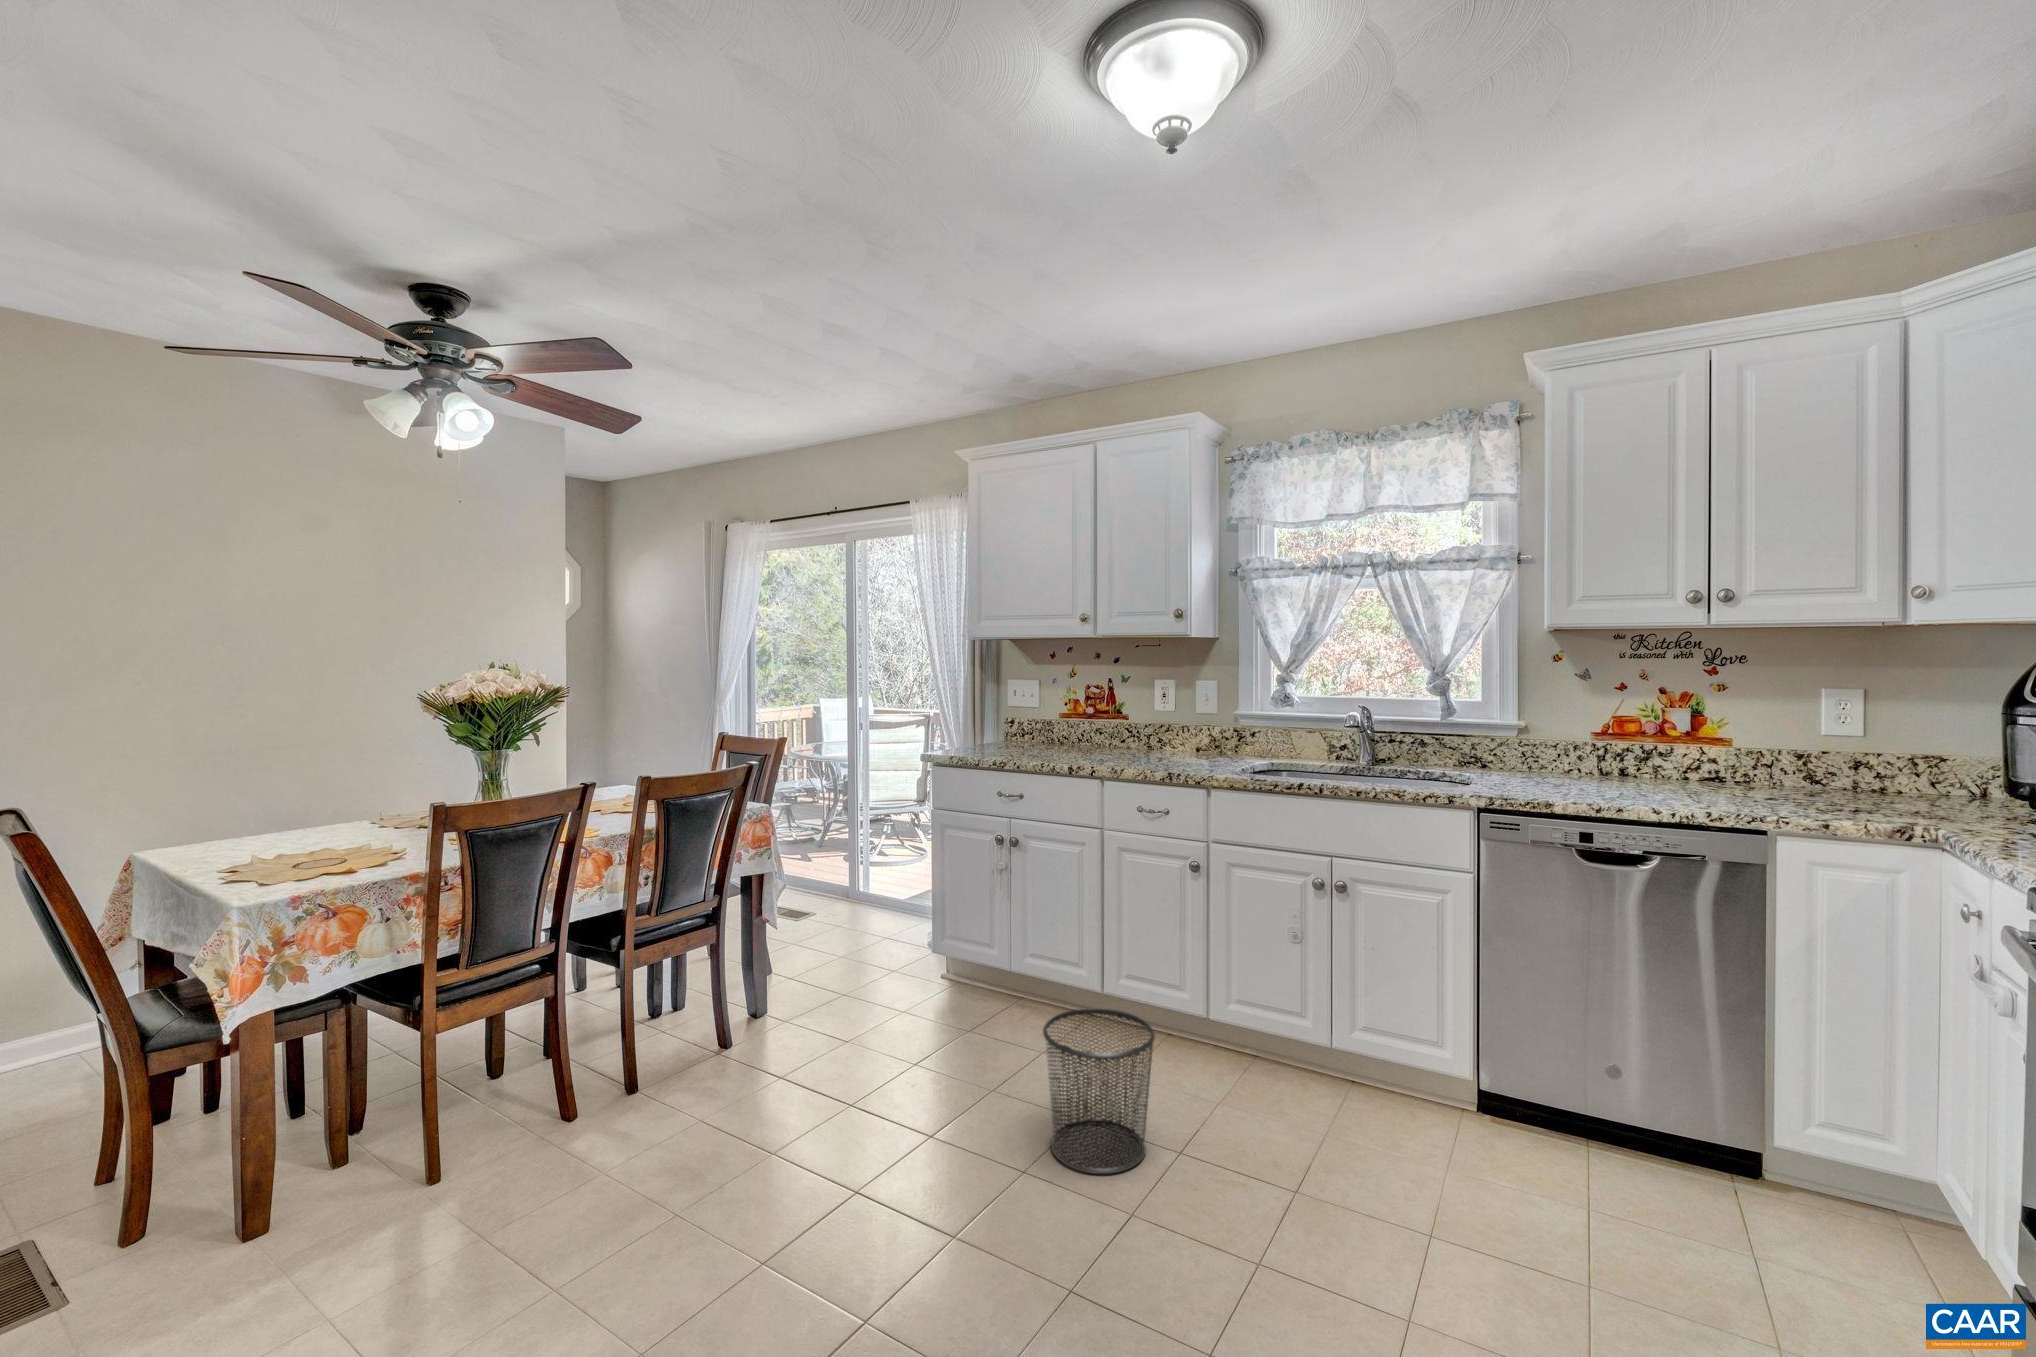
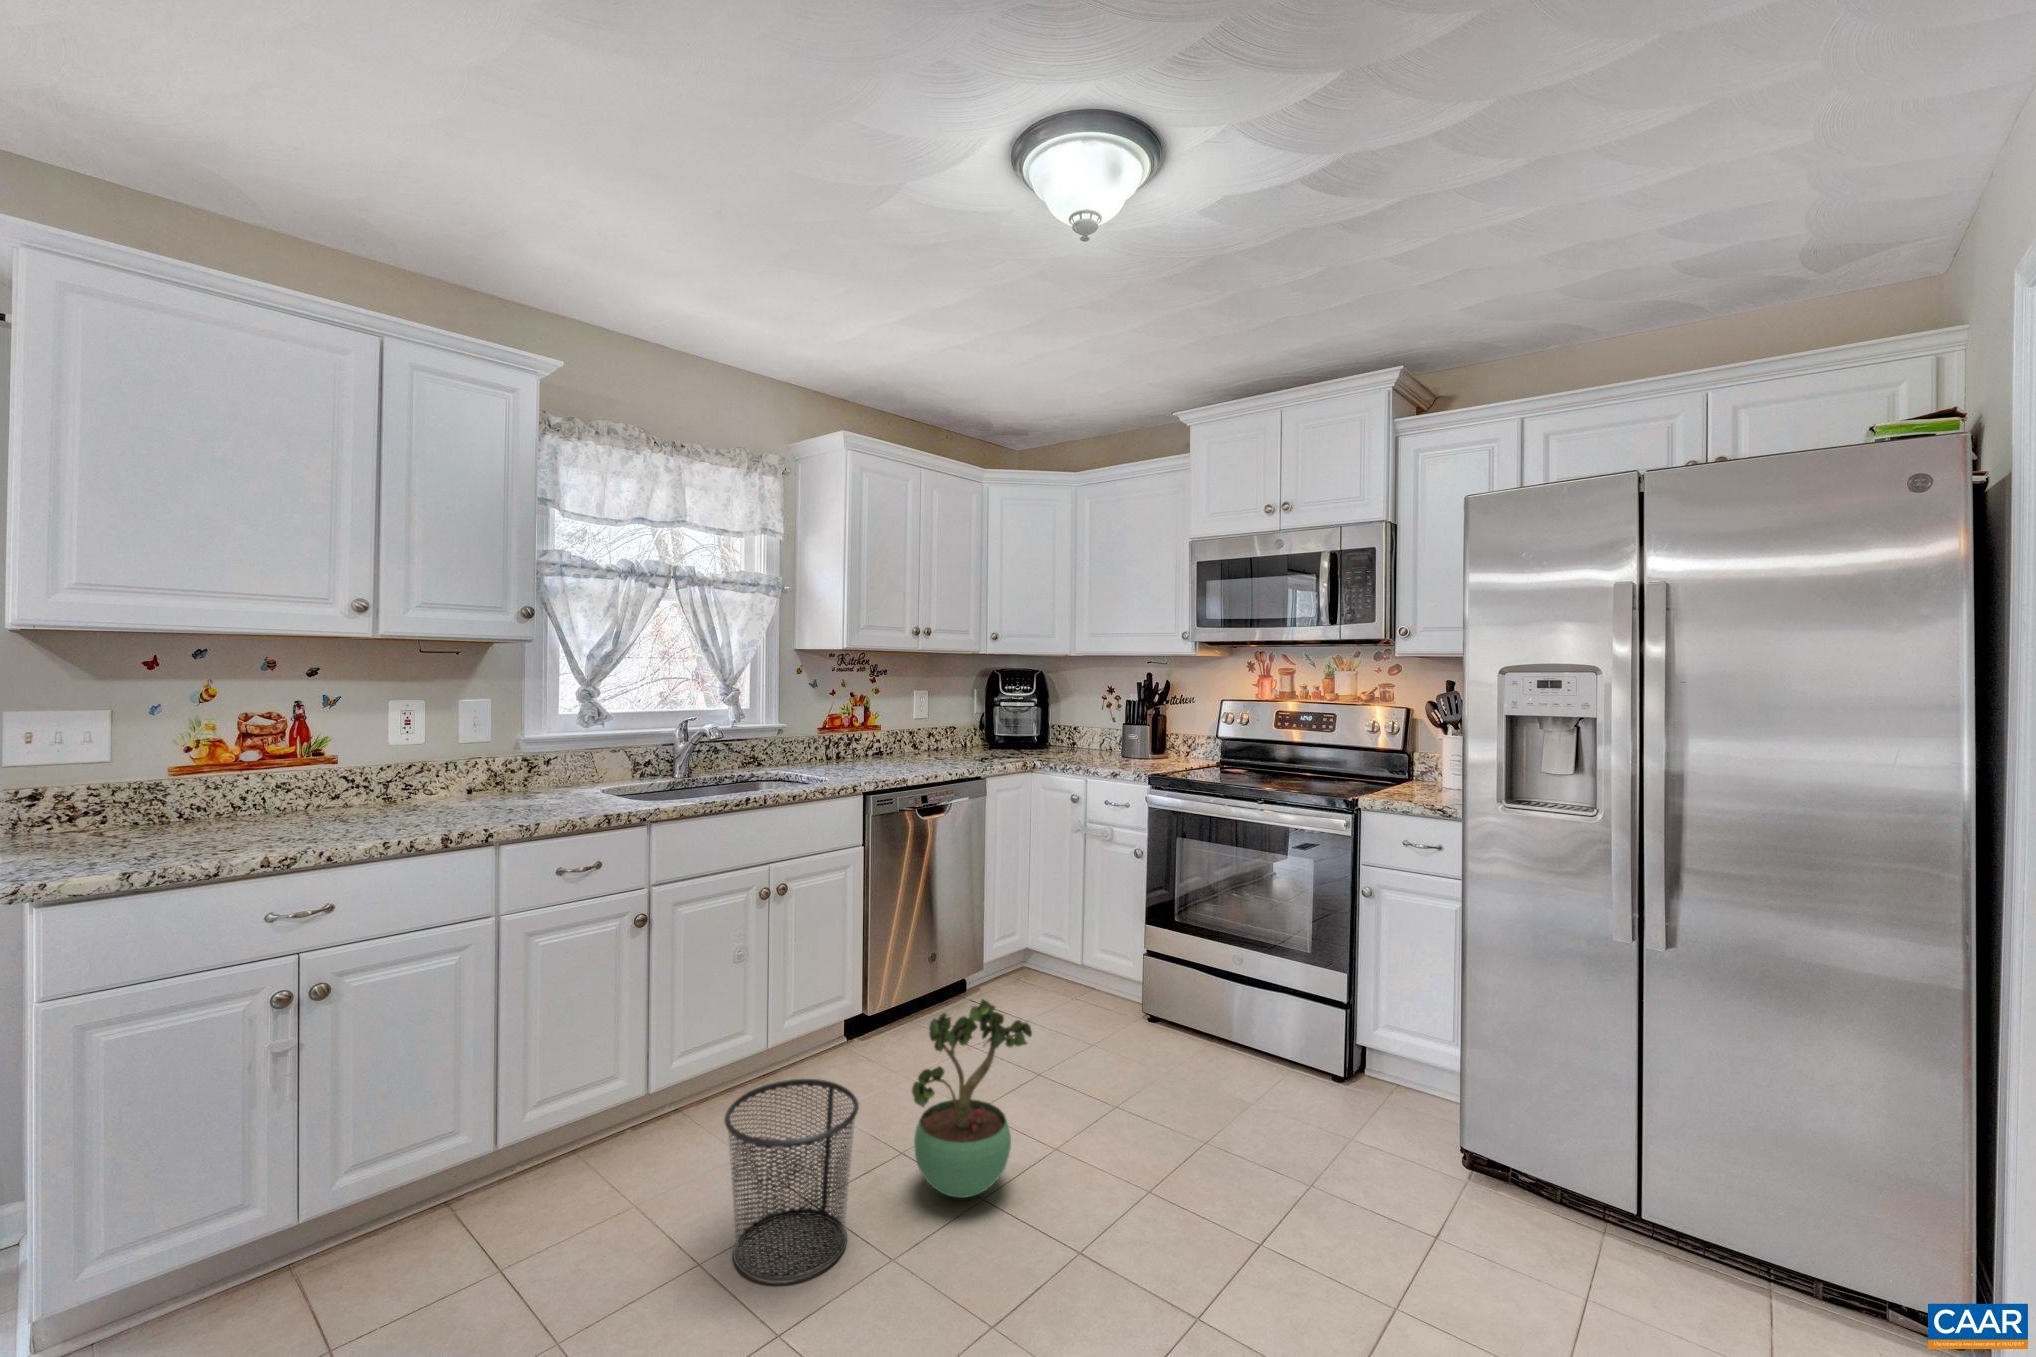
potted plant: none [1174,1017,1287,1243] -> present [912,999,1032,1198]

